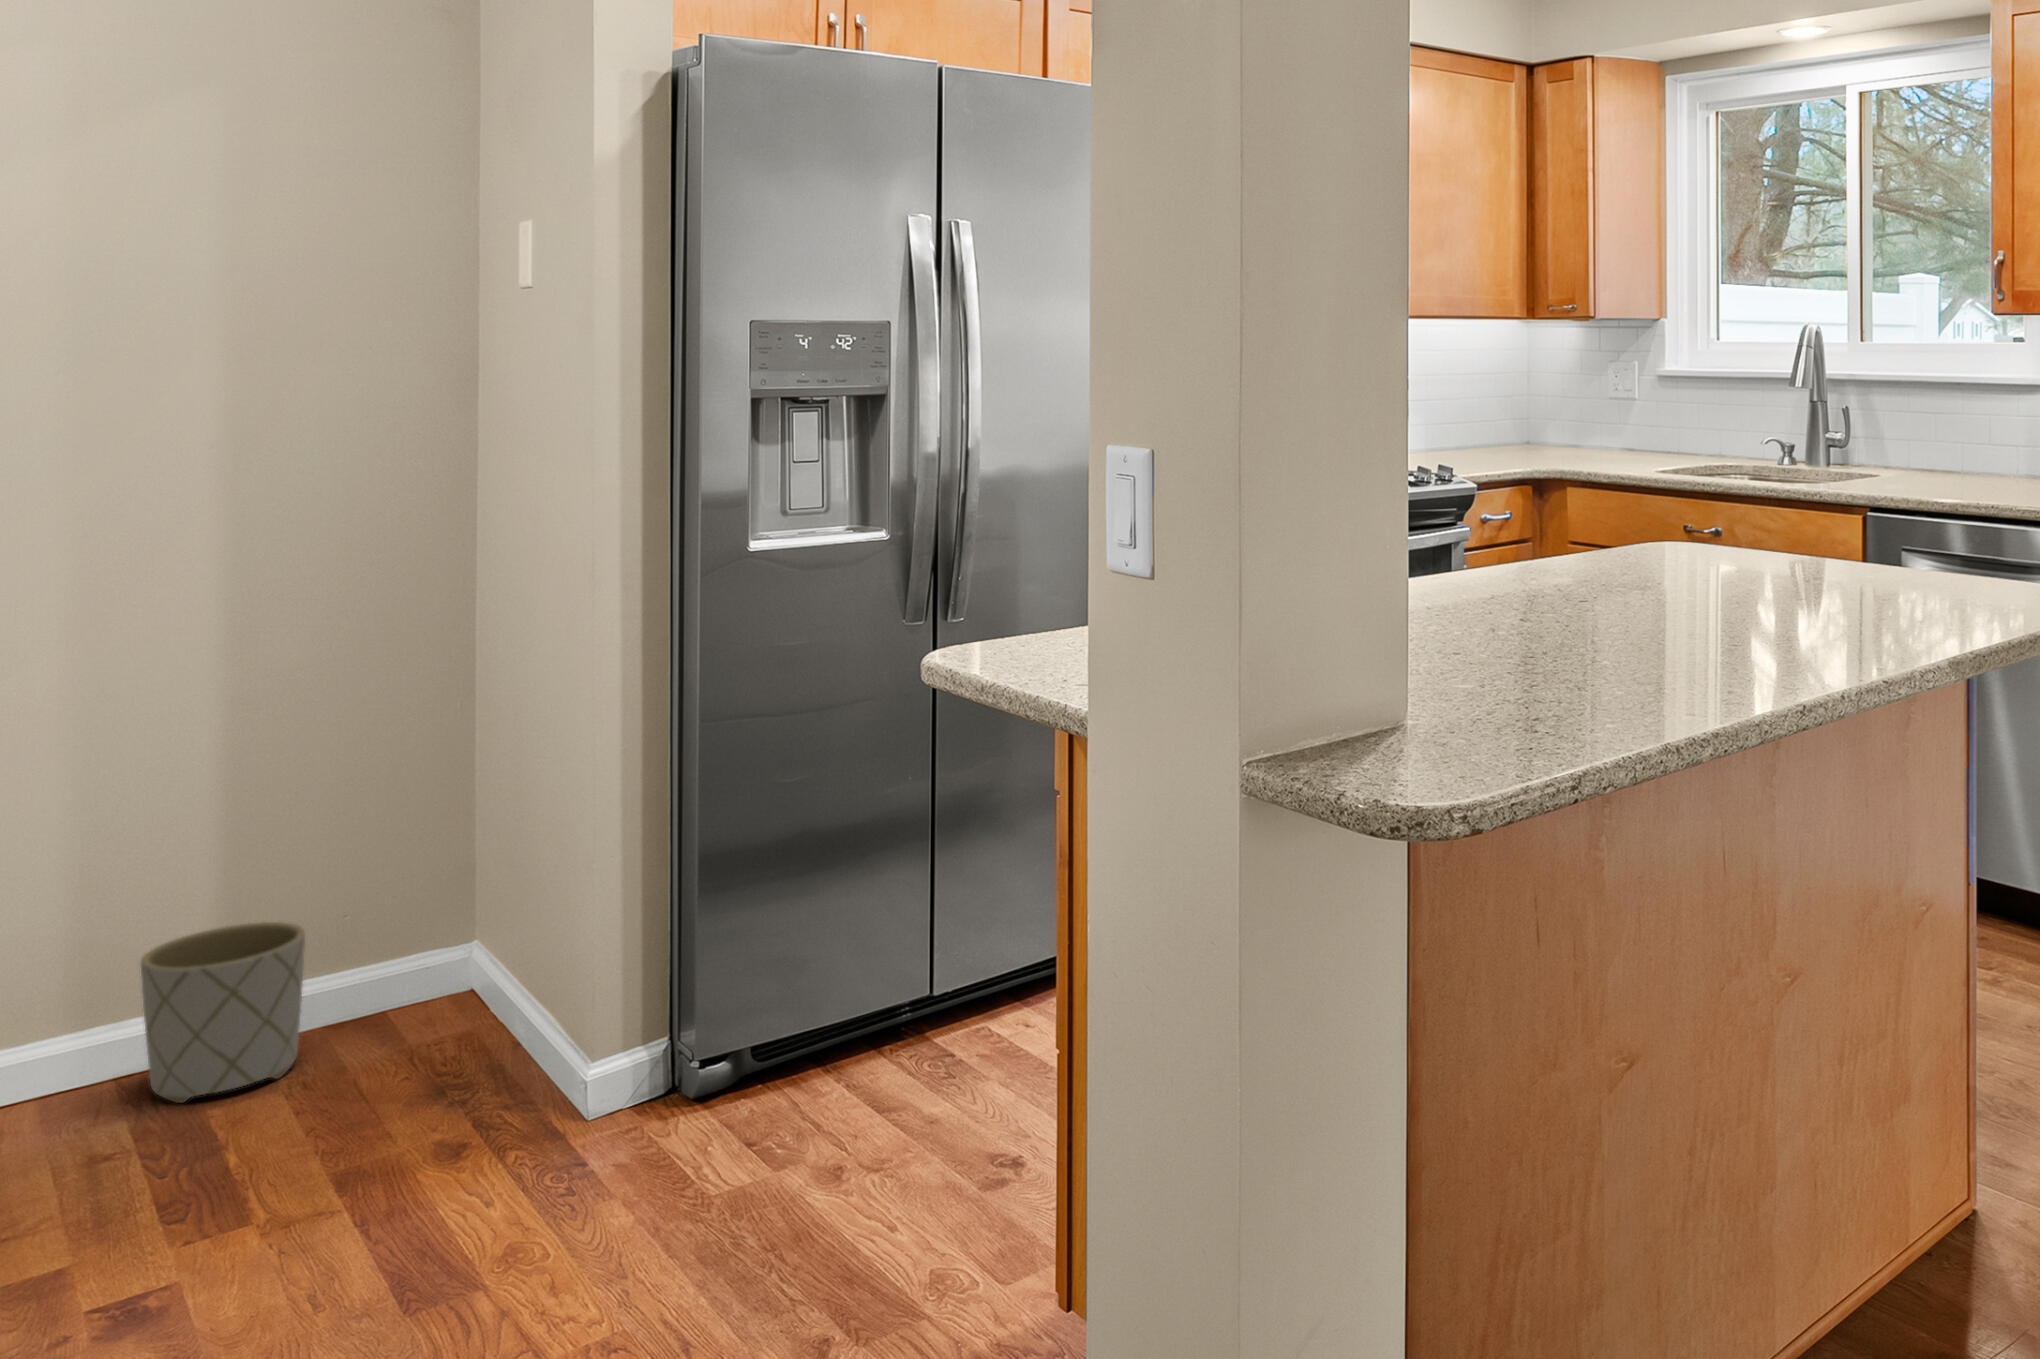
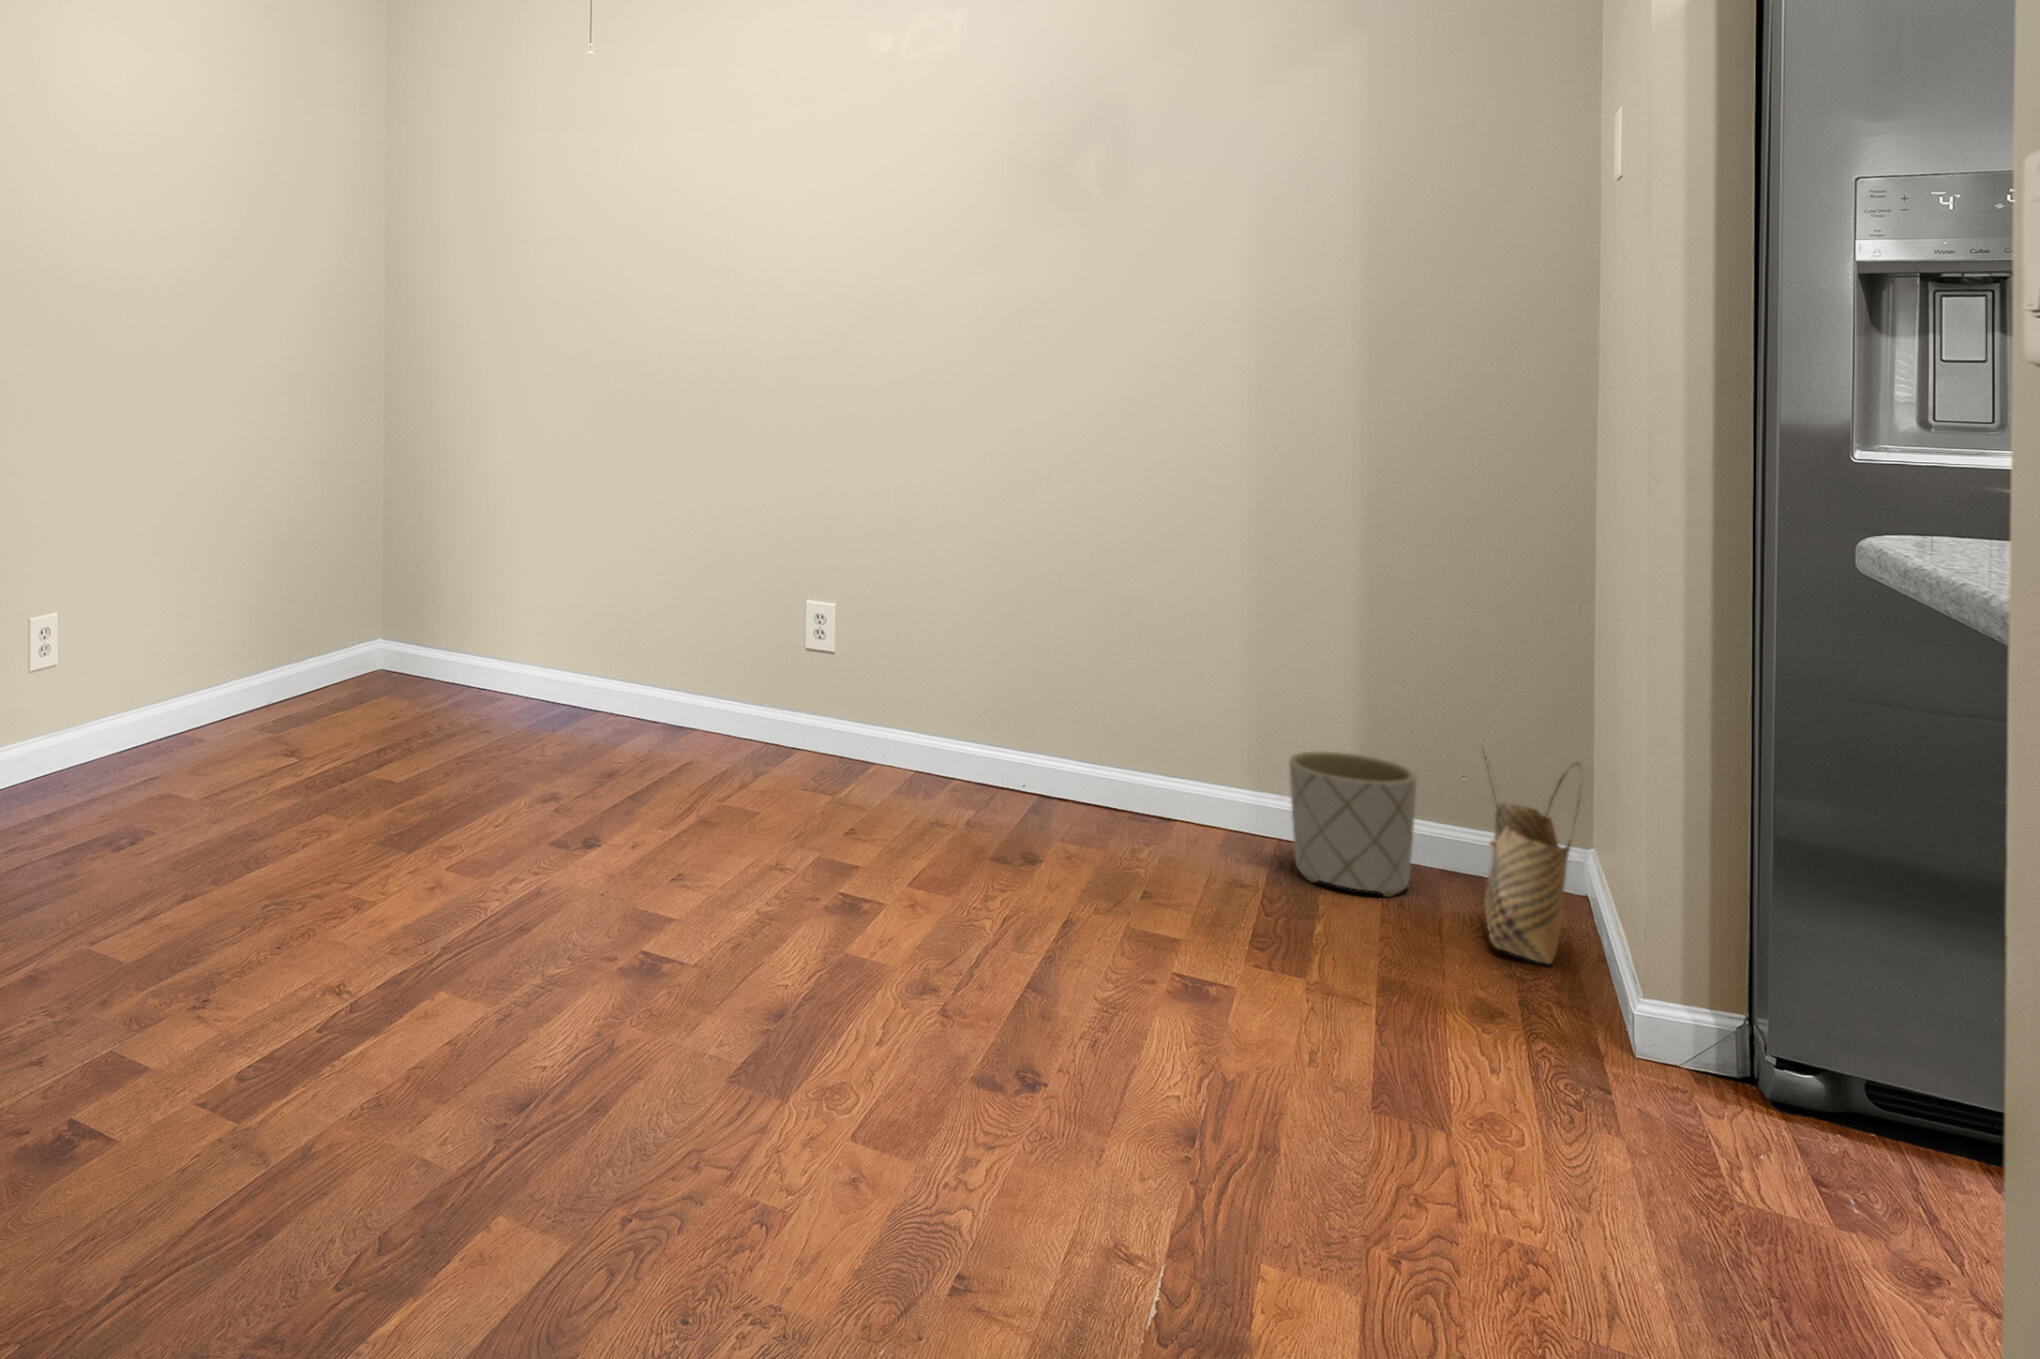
woven basket: none [392,860,498,1079] -> present [1482,748,1582,964]

